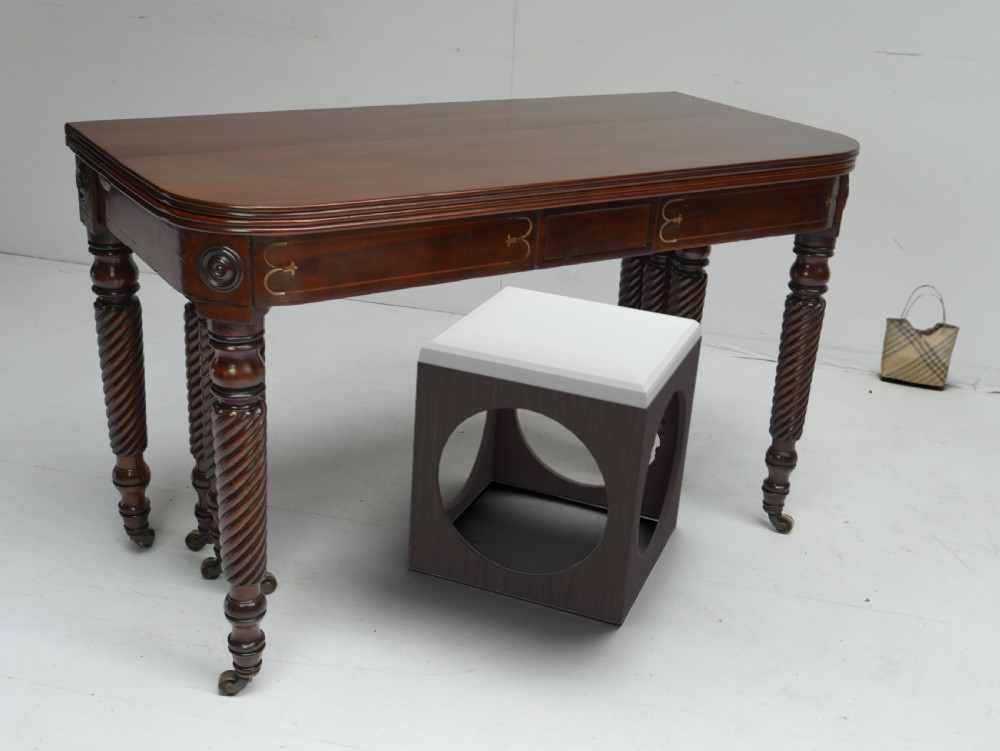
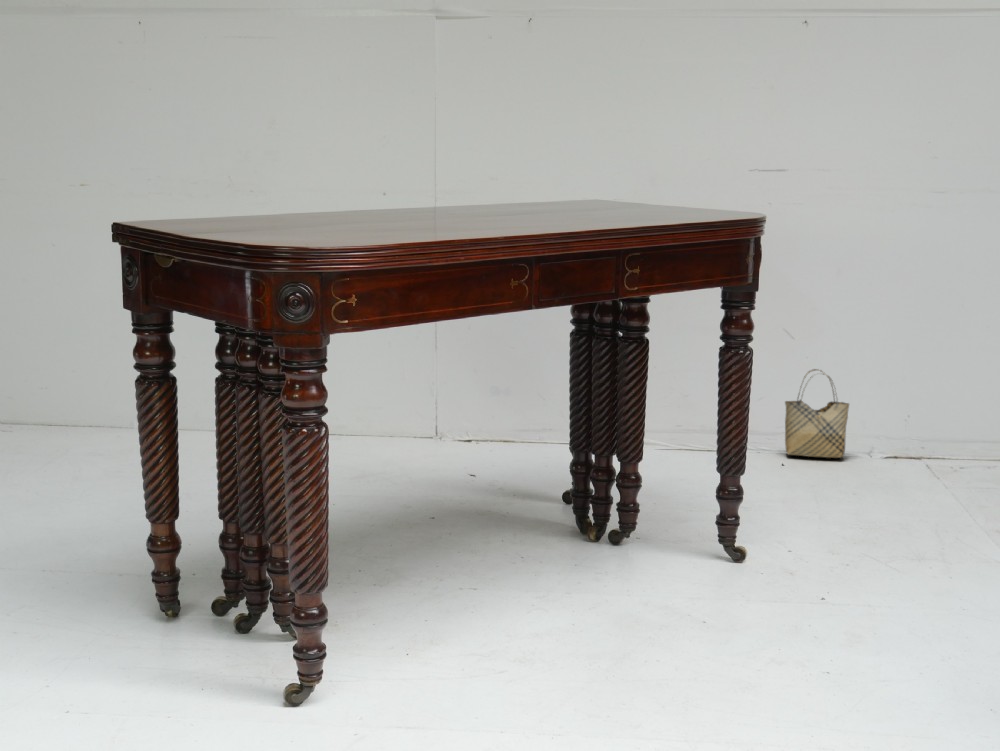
footstool: present [408,286,702,625] -> none [422,362,654,630]

